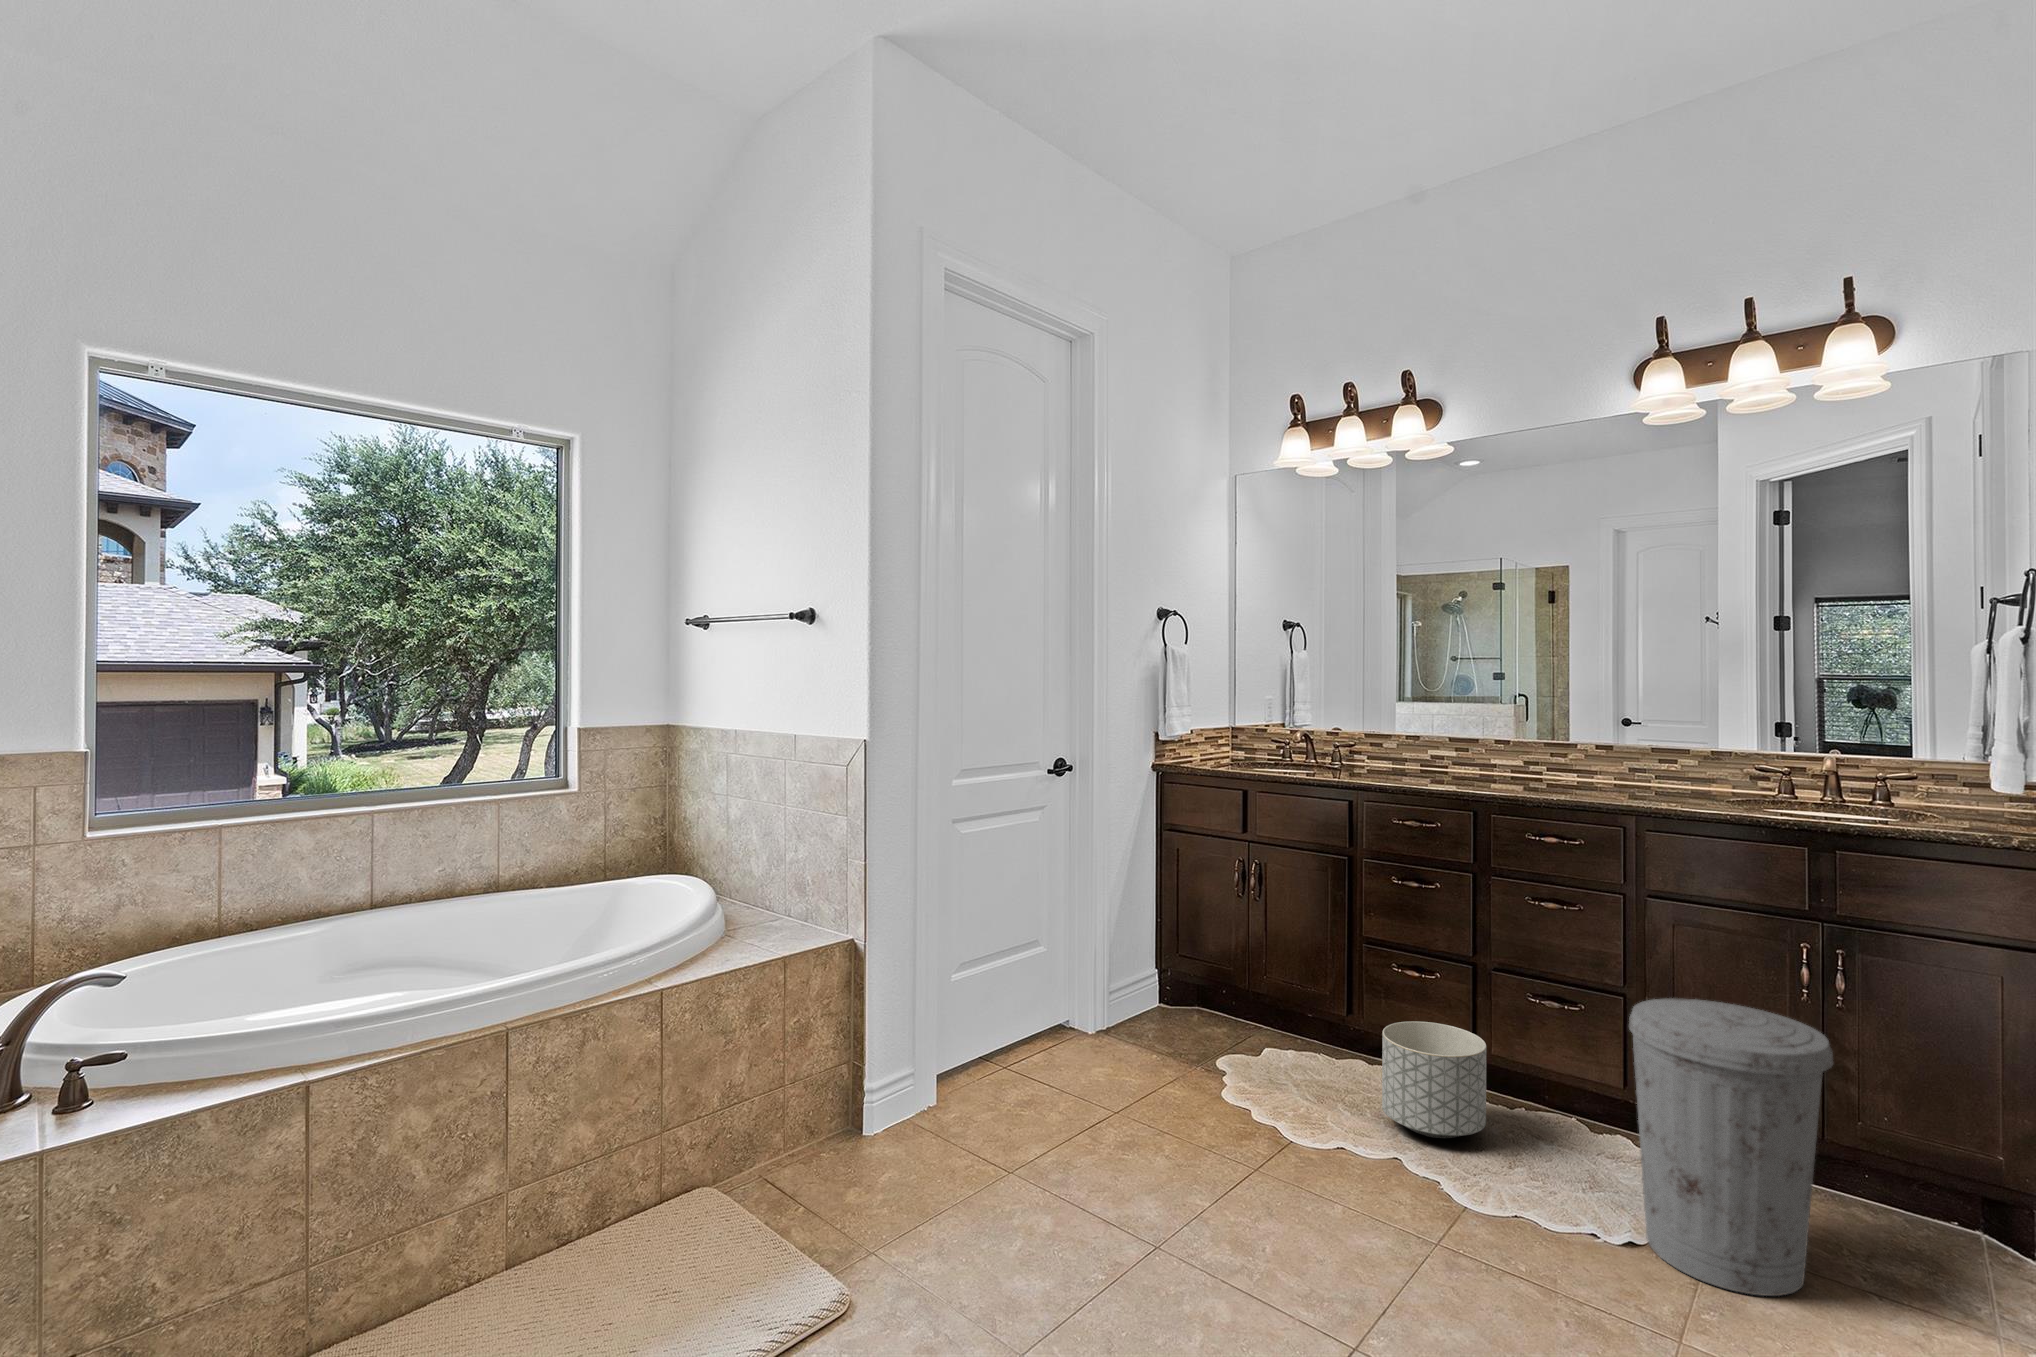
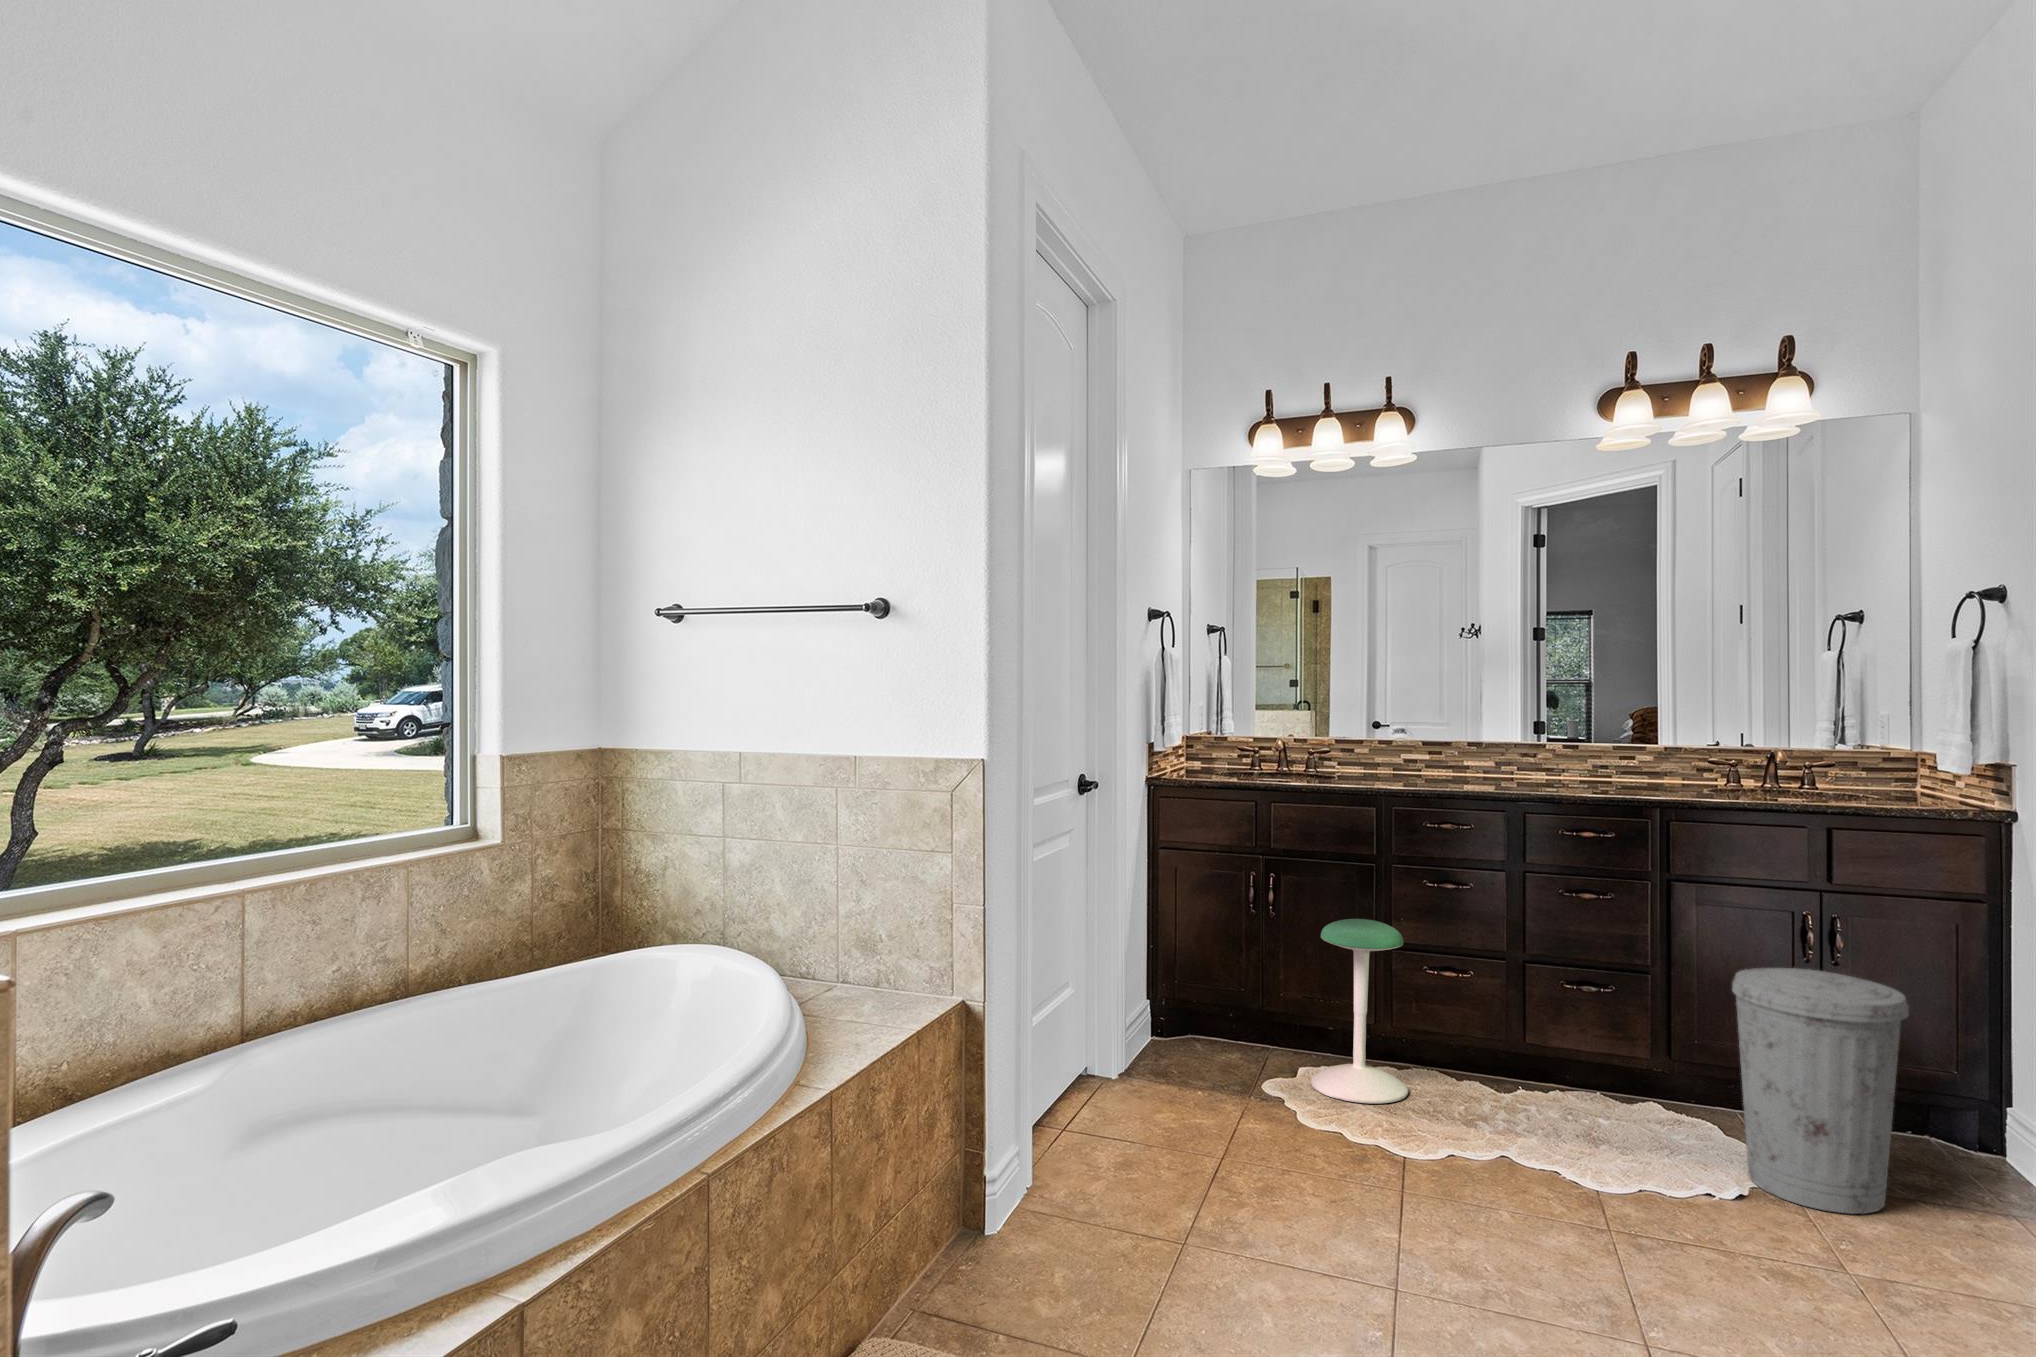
stool: none [1263,908,1359,1091] -> present [1311,919,1408,1104]
planter: present [1382,1021,1486,1138] -> none [1462,1020,1565,1130]

